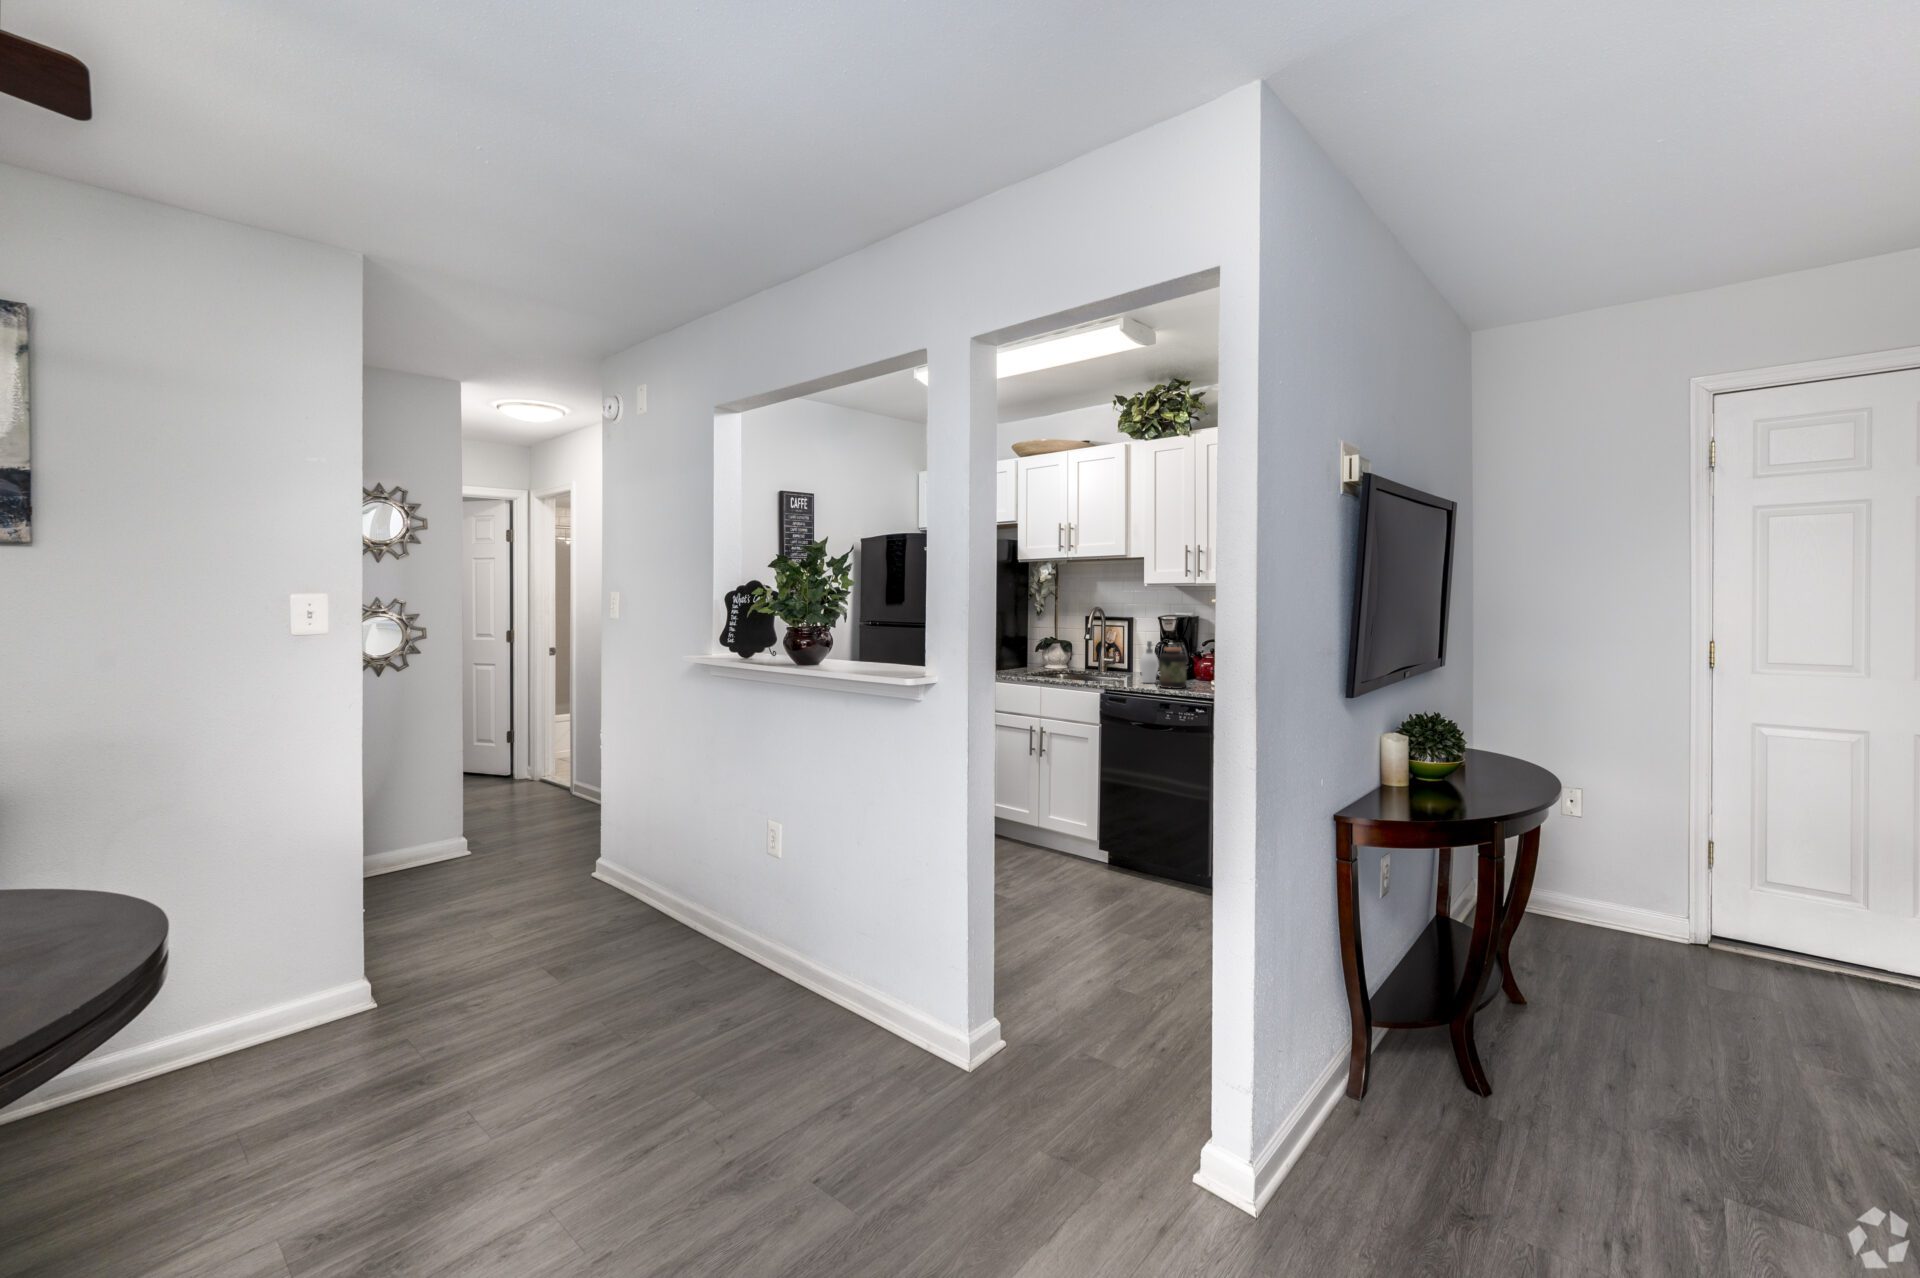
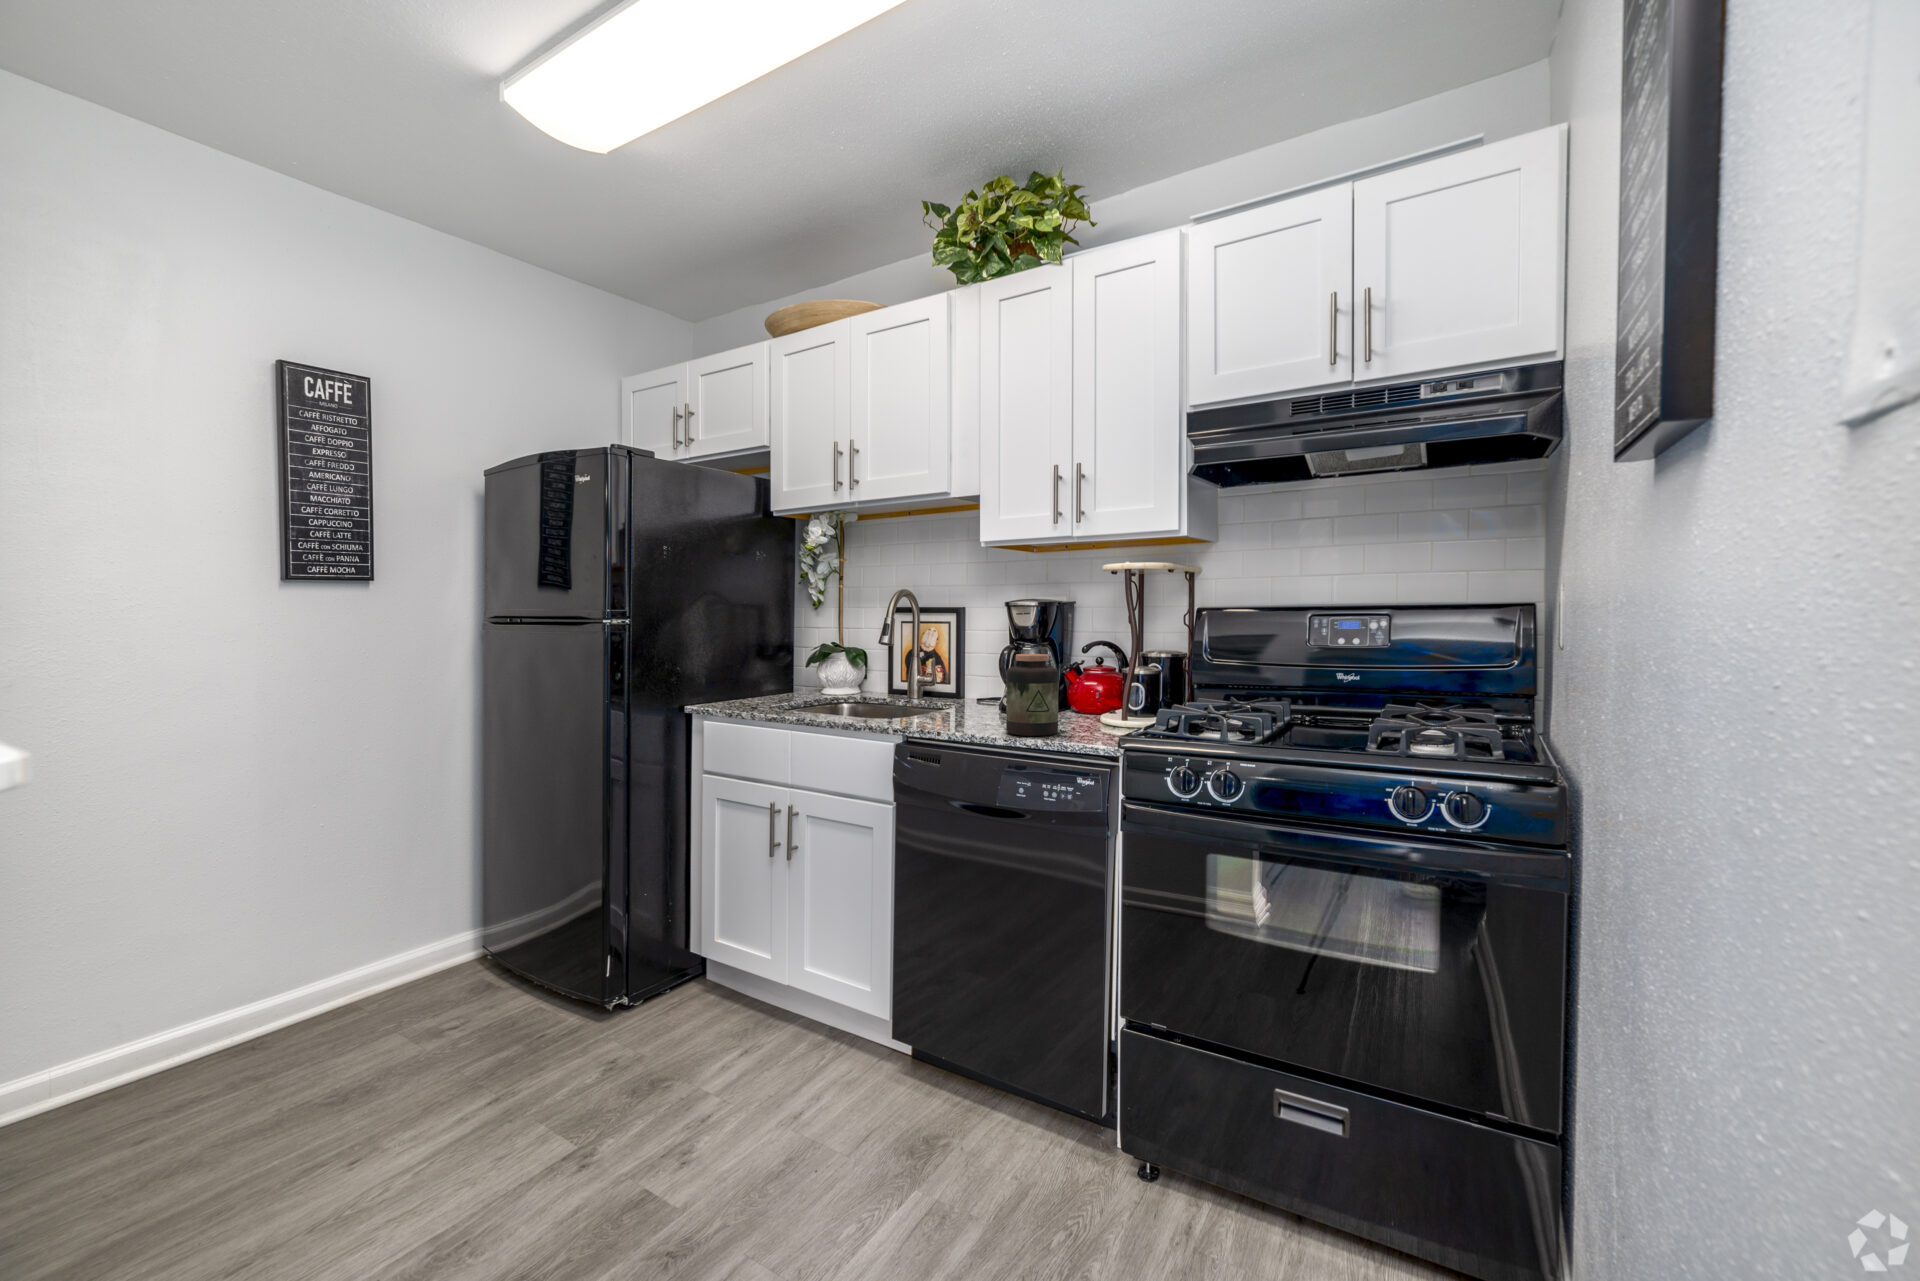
soap dispenser: present [1140,641,1159,683] -> none [971,644,1015,723]

